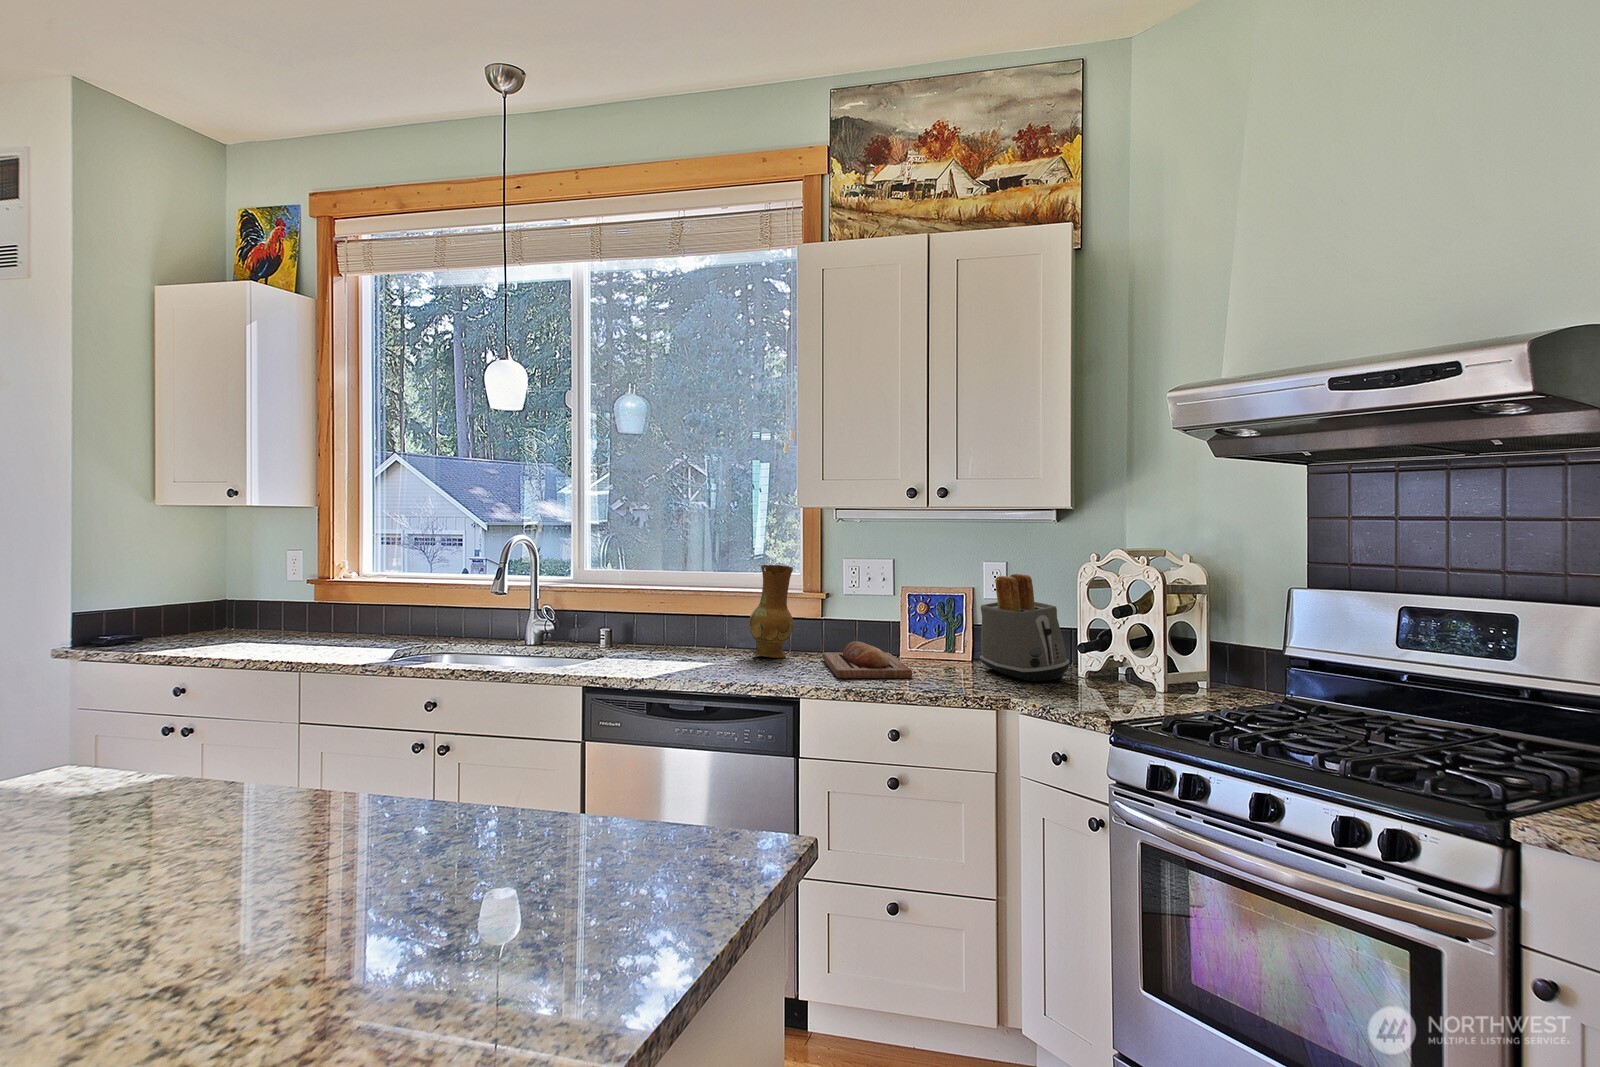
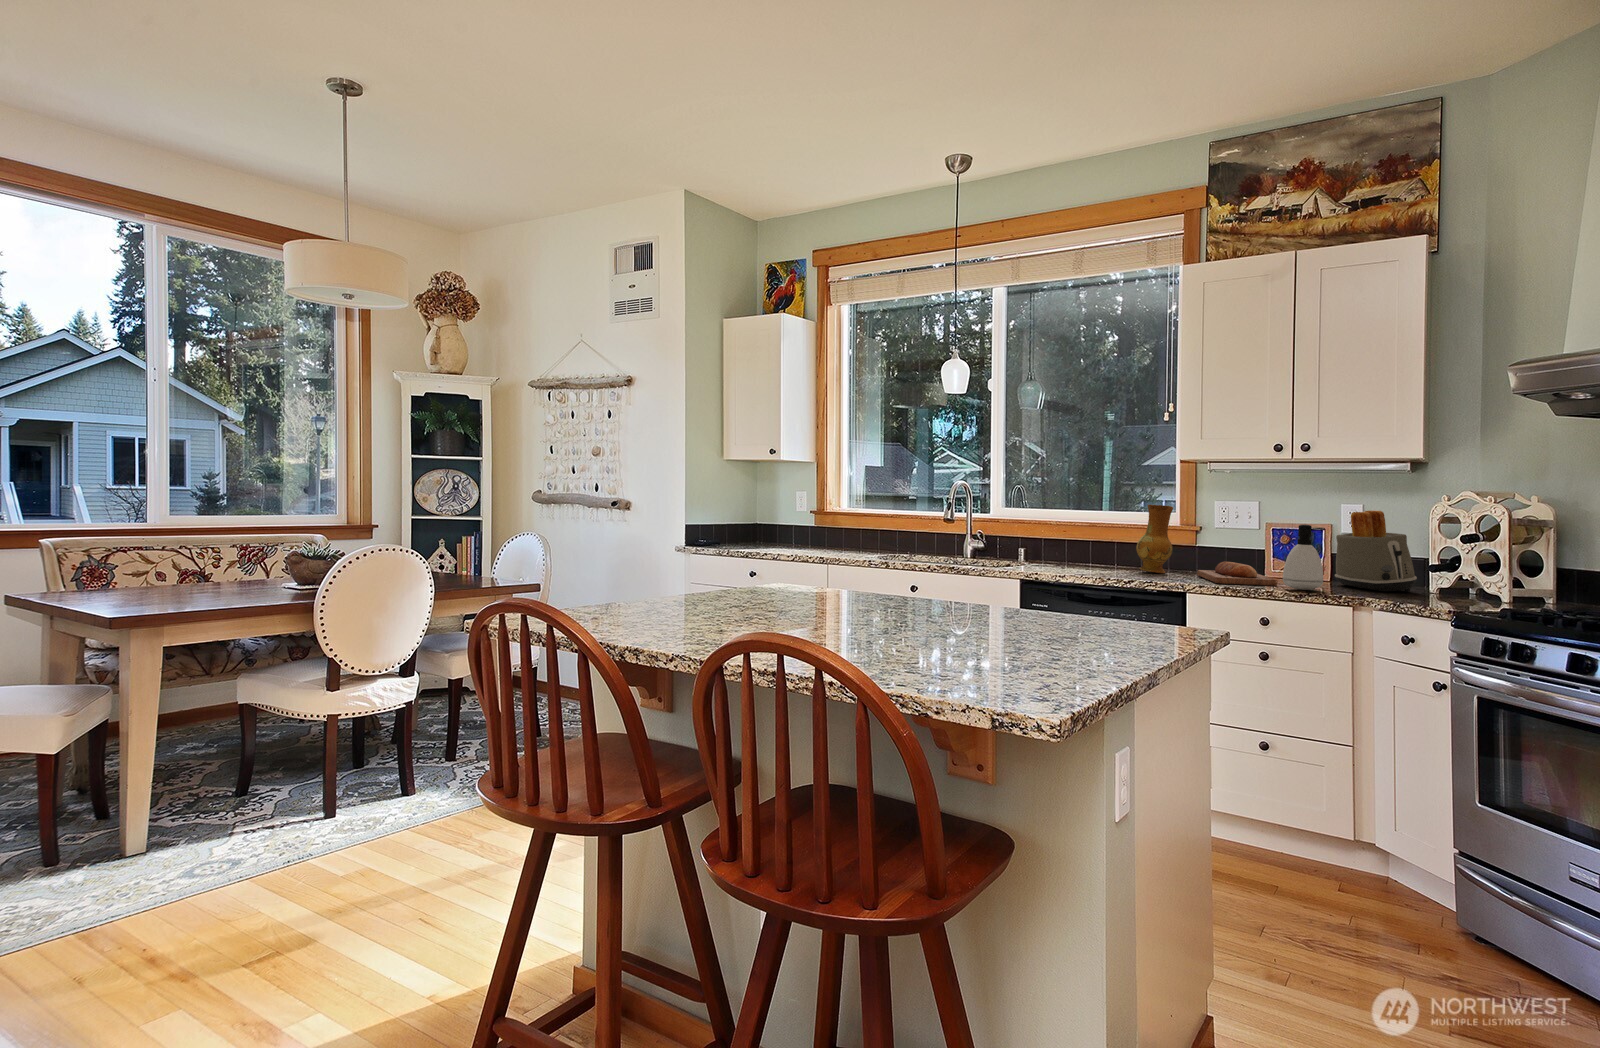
soap dispenser: none [916,598,963,686] -> present [1283,525,1325,590]

